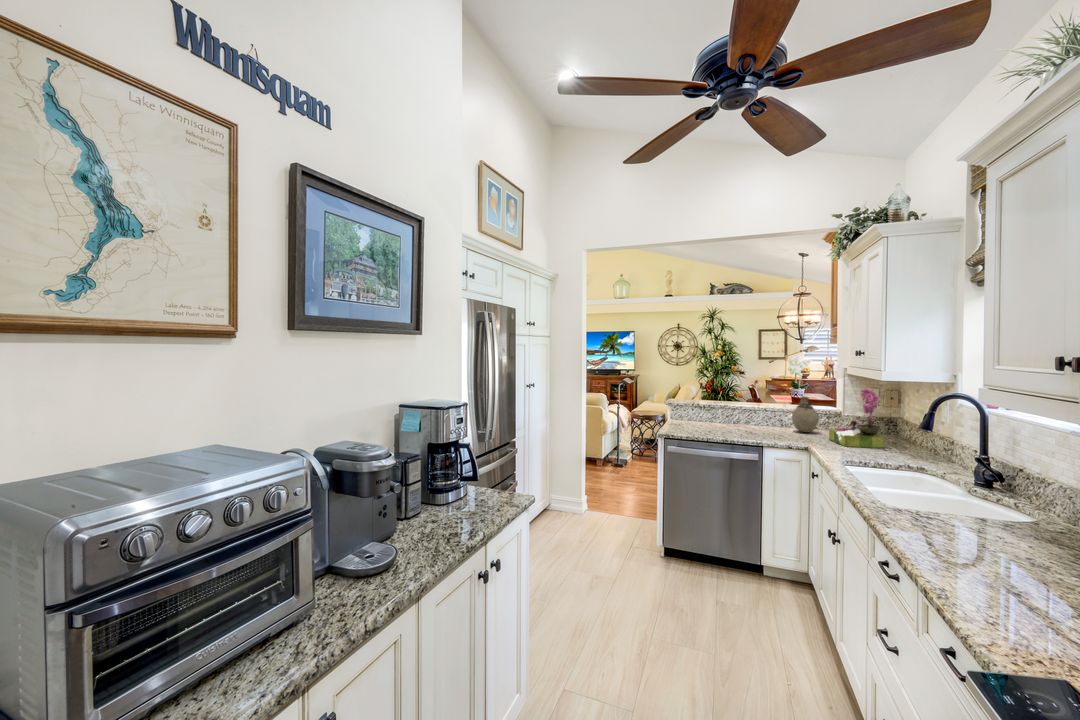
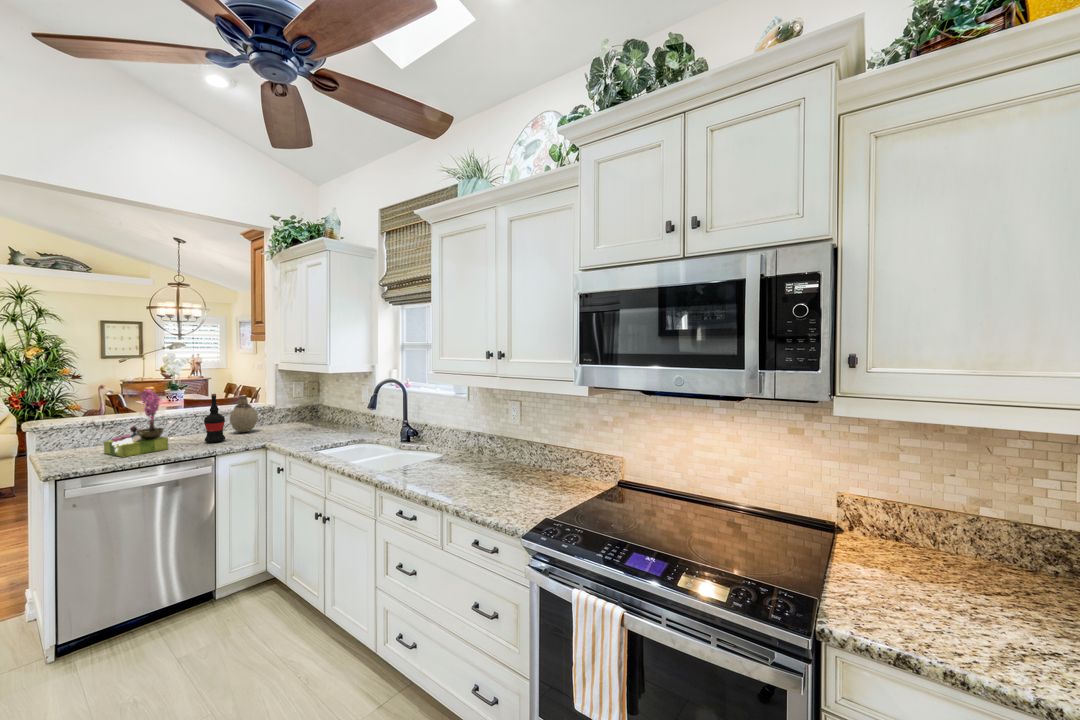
flower arrangement: present [829,388,885,448] -> present [104,389,168,457]
wine bottle: none [763,391,781,435] -> present [204,394,225,442]

